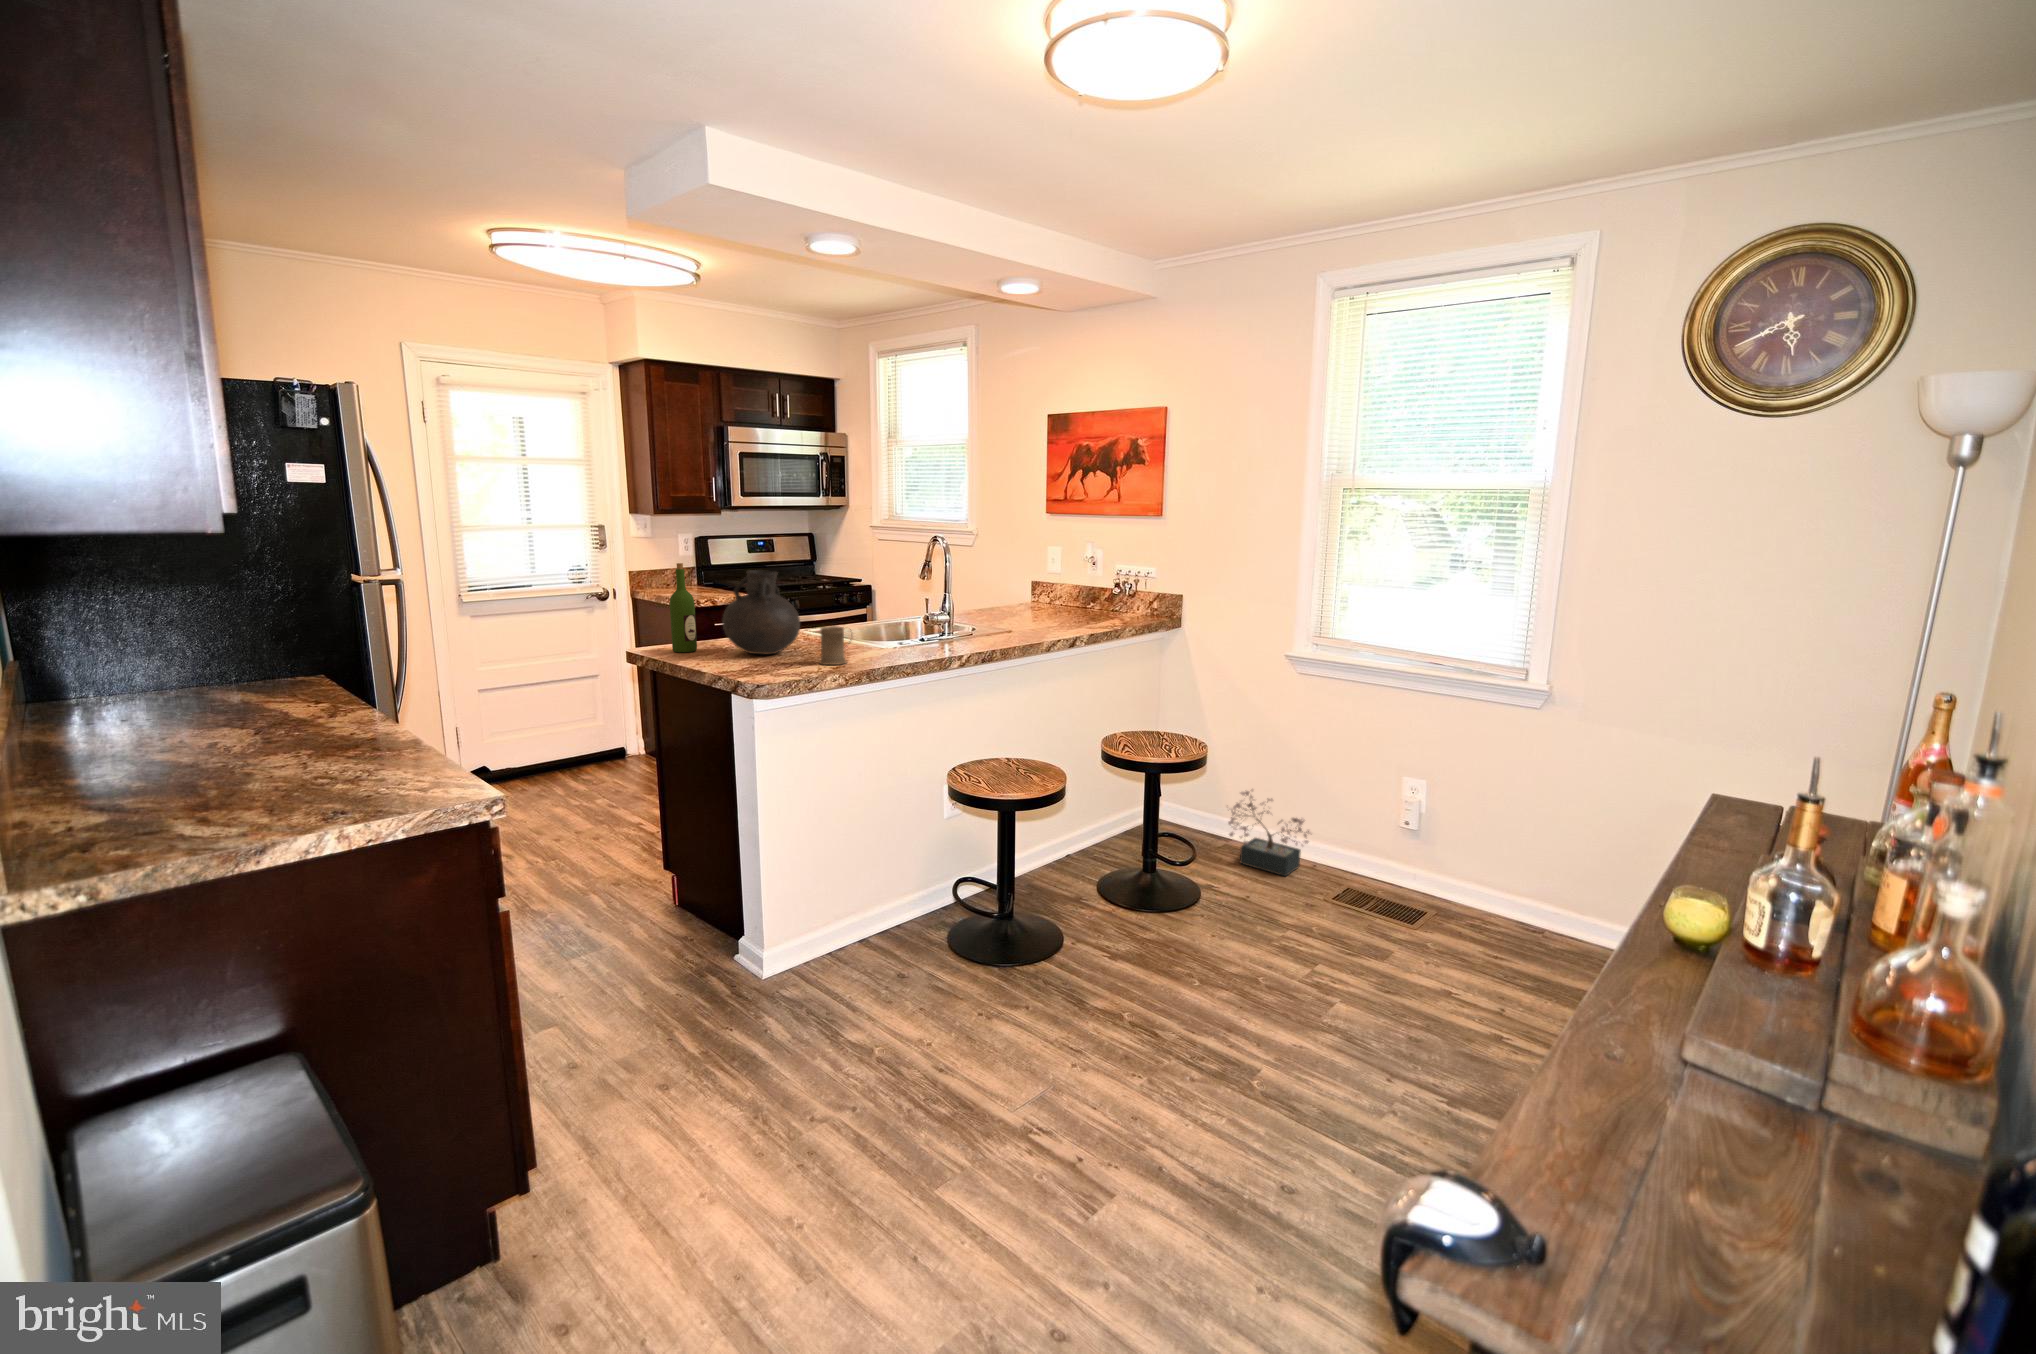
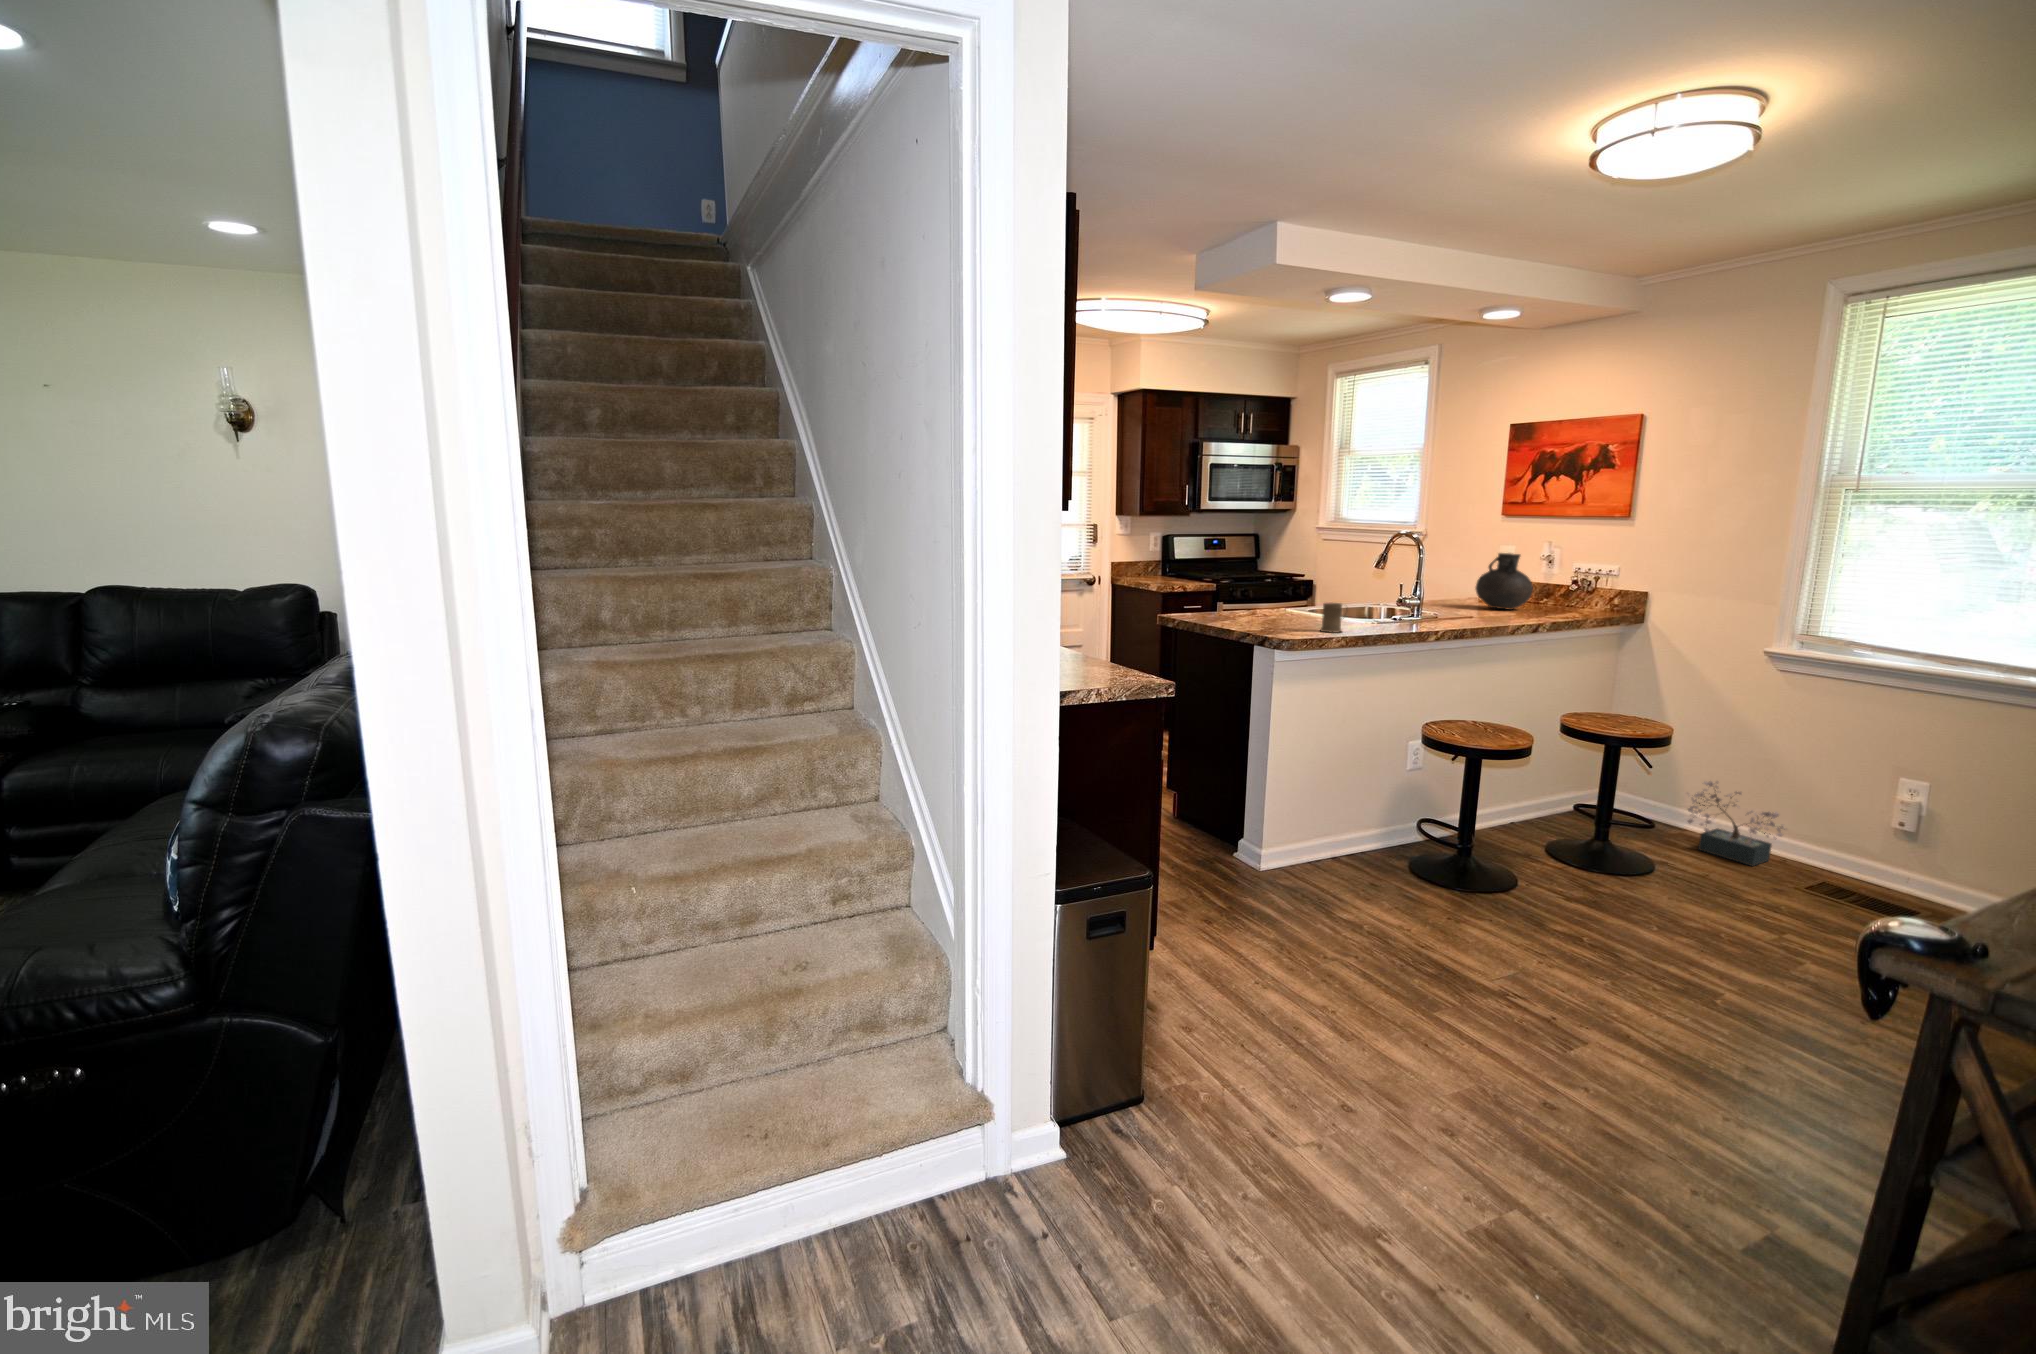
wine bottle: present [670,563,697,652] -> none [1197,552,1216,620]
vase: present [722,570,800,654] -> present [1476,553,1533,609]

